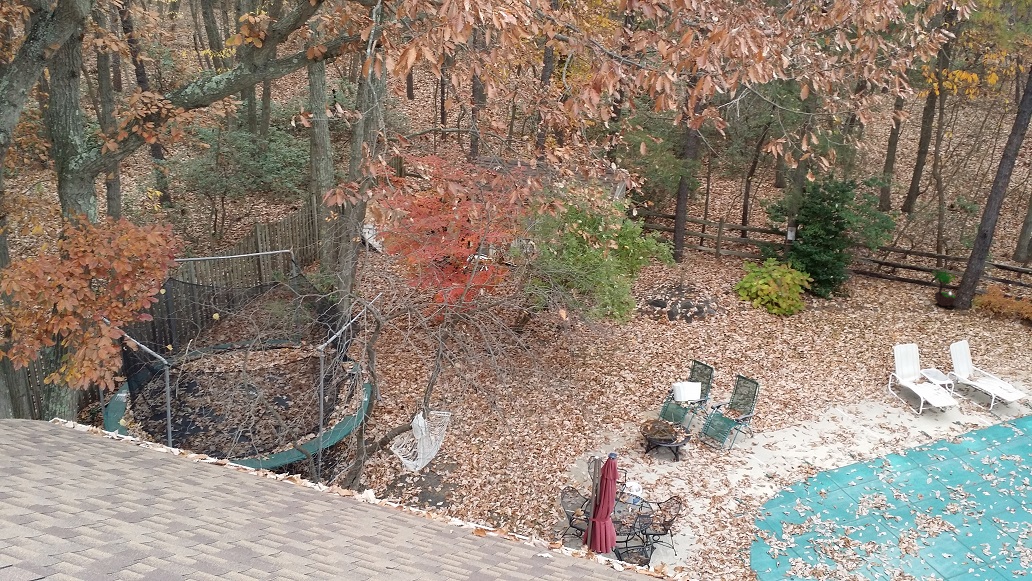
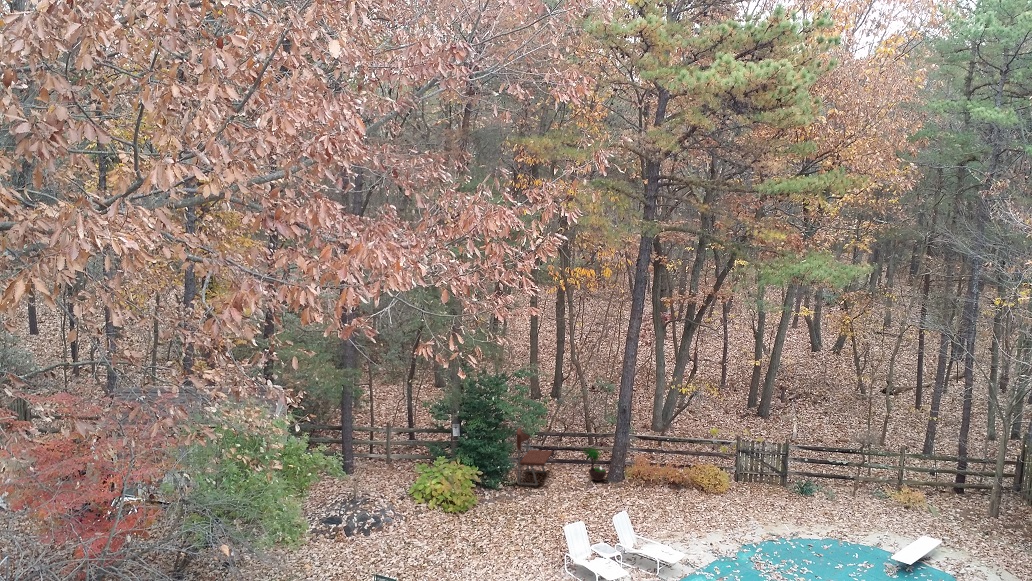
bench: none [848,236,893,300] -> present [516,428,552,486]

